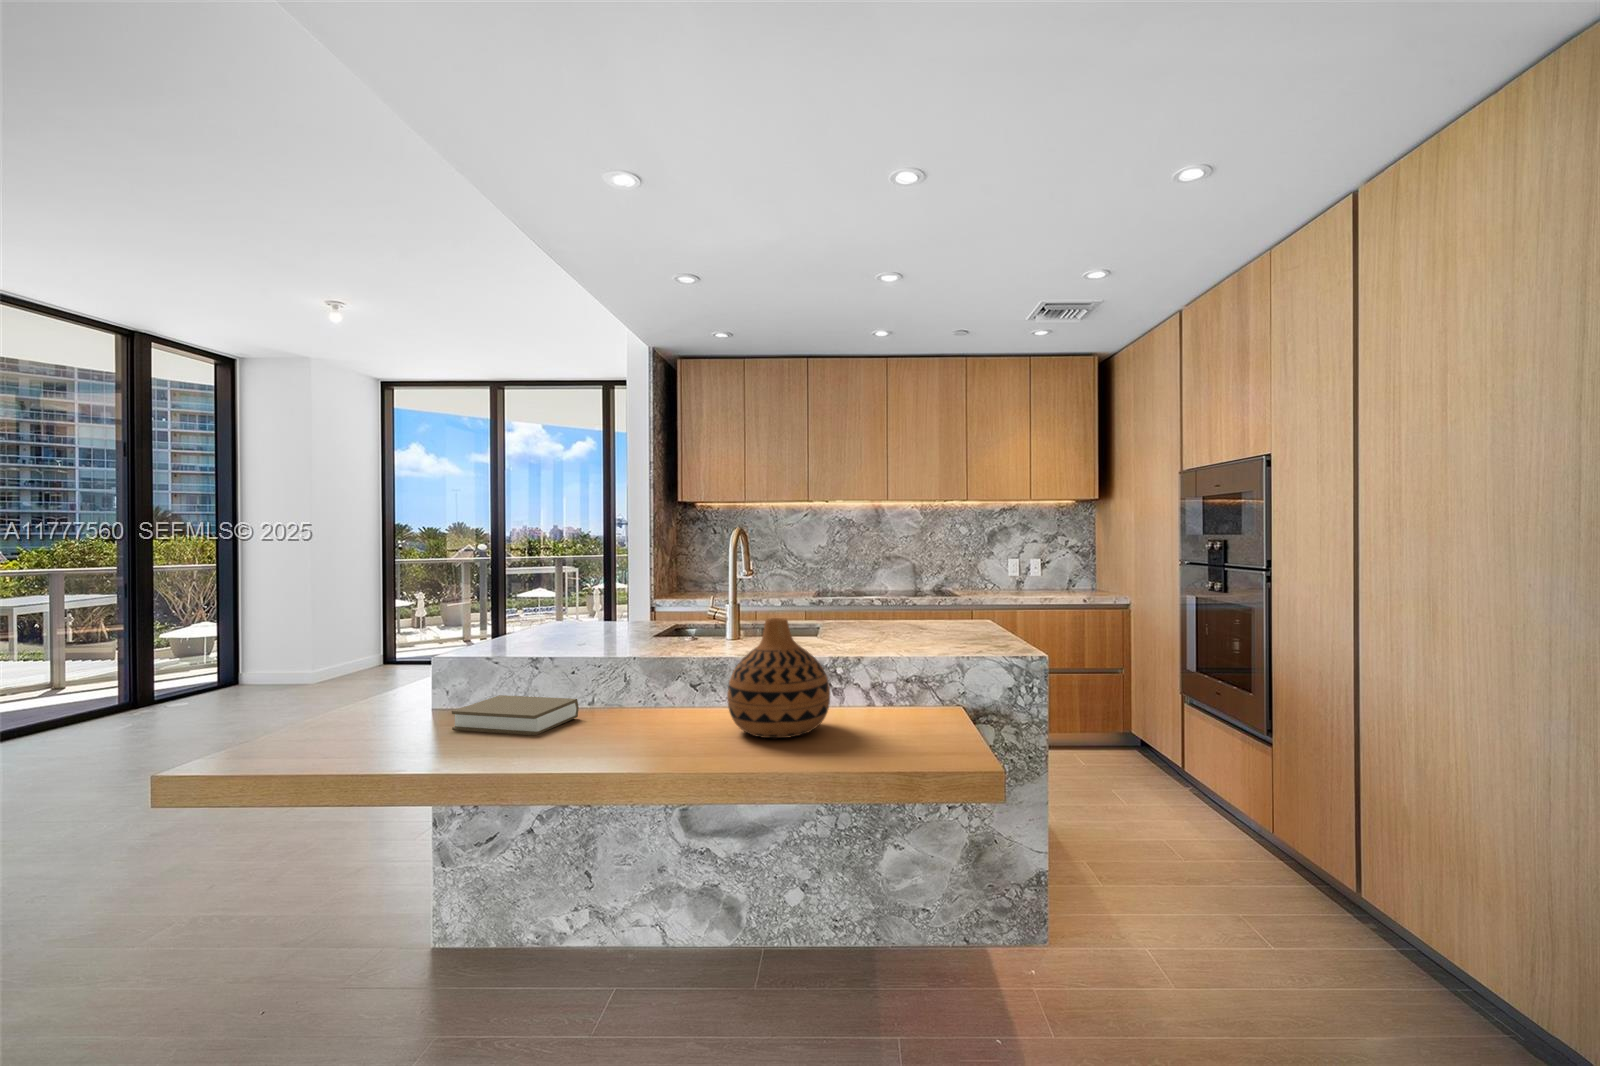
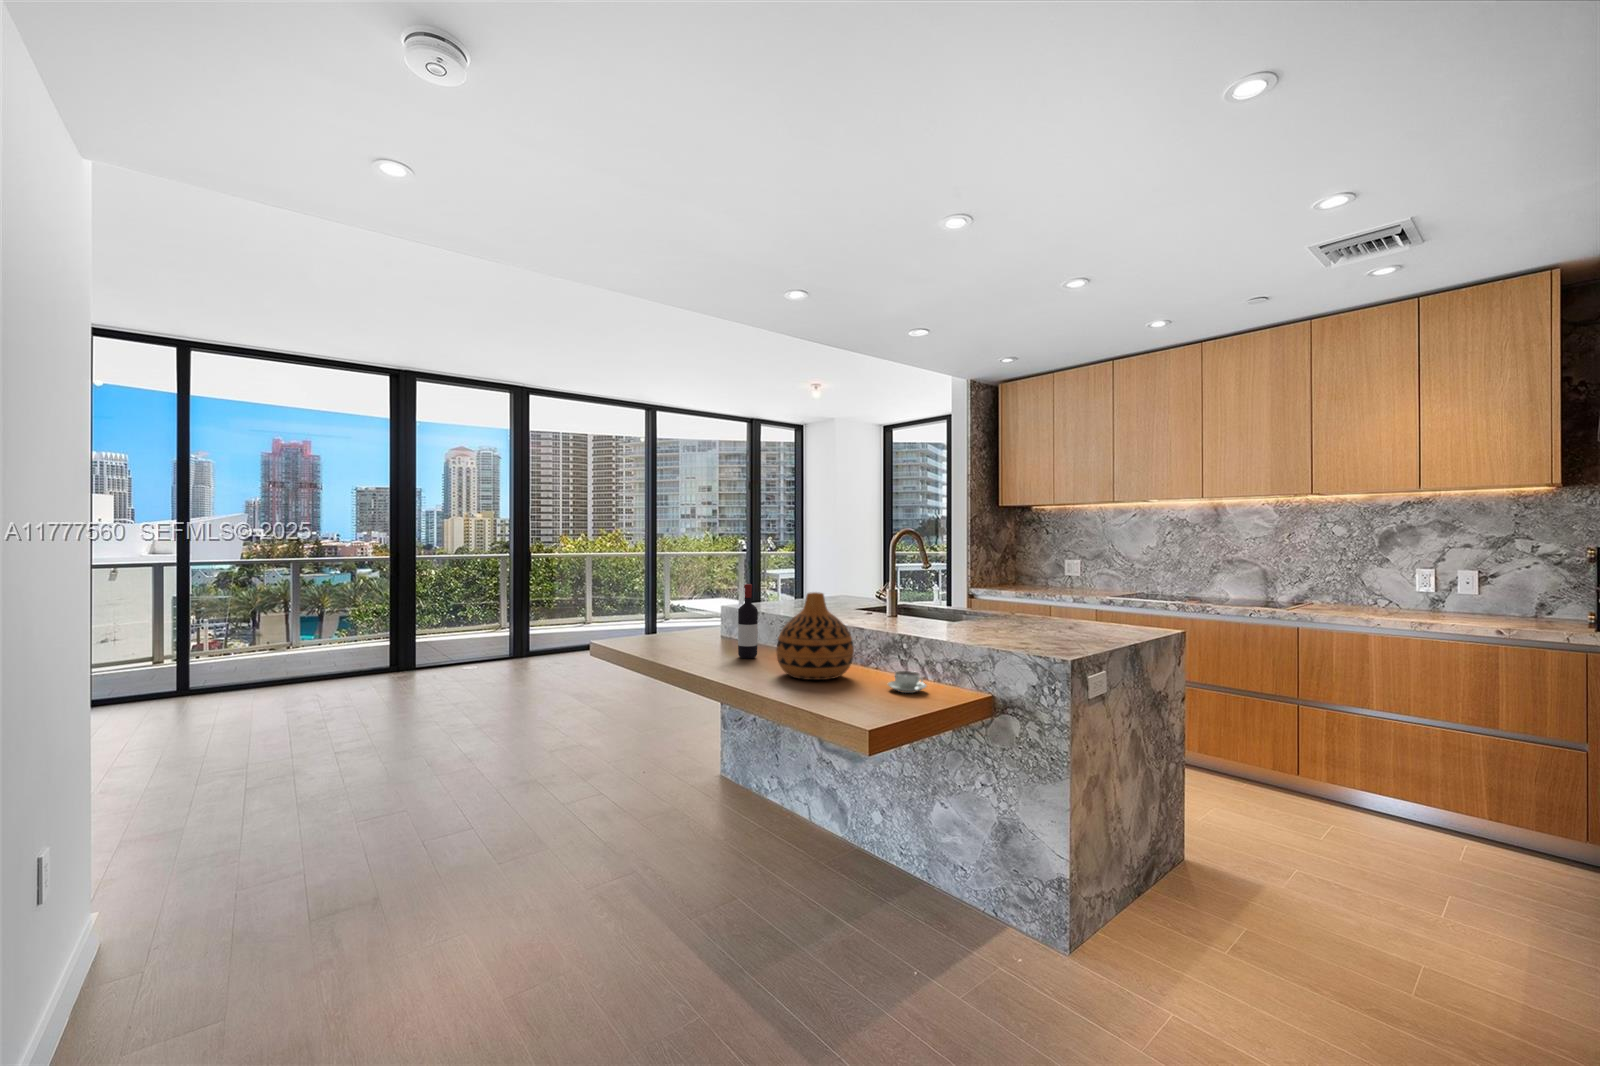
wine bottle: none [611,619,641,729] -> present [738,584,758,659]
book: present [452,695,579,735] -> none [674,628,739,652]
coffee cup: none [882,698,929,725] -> present [888,671,927,693]

